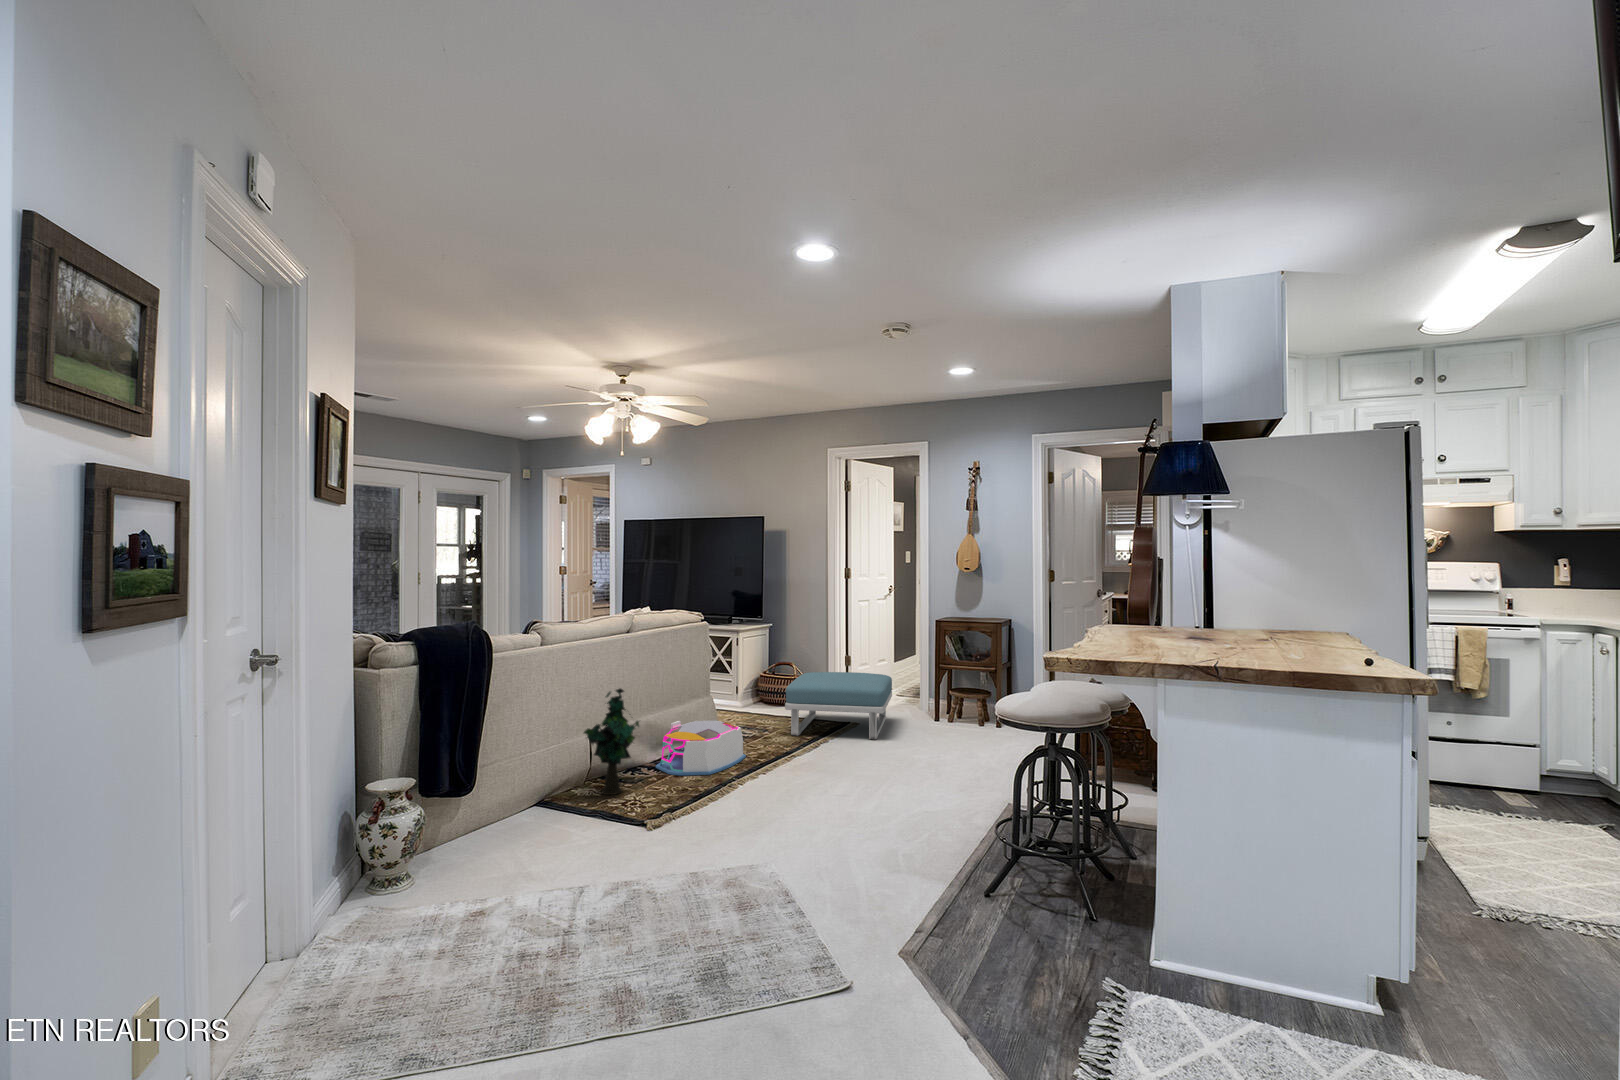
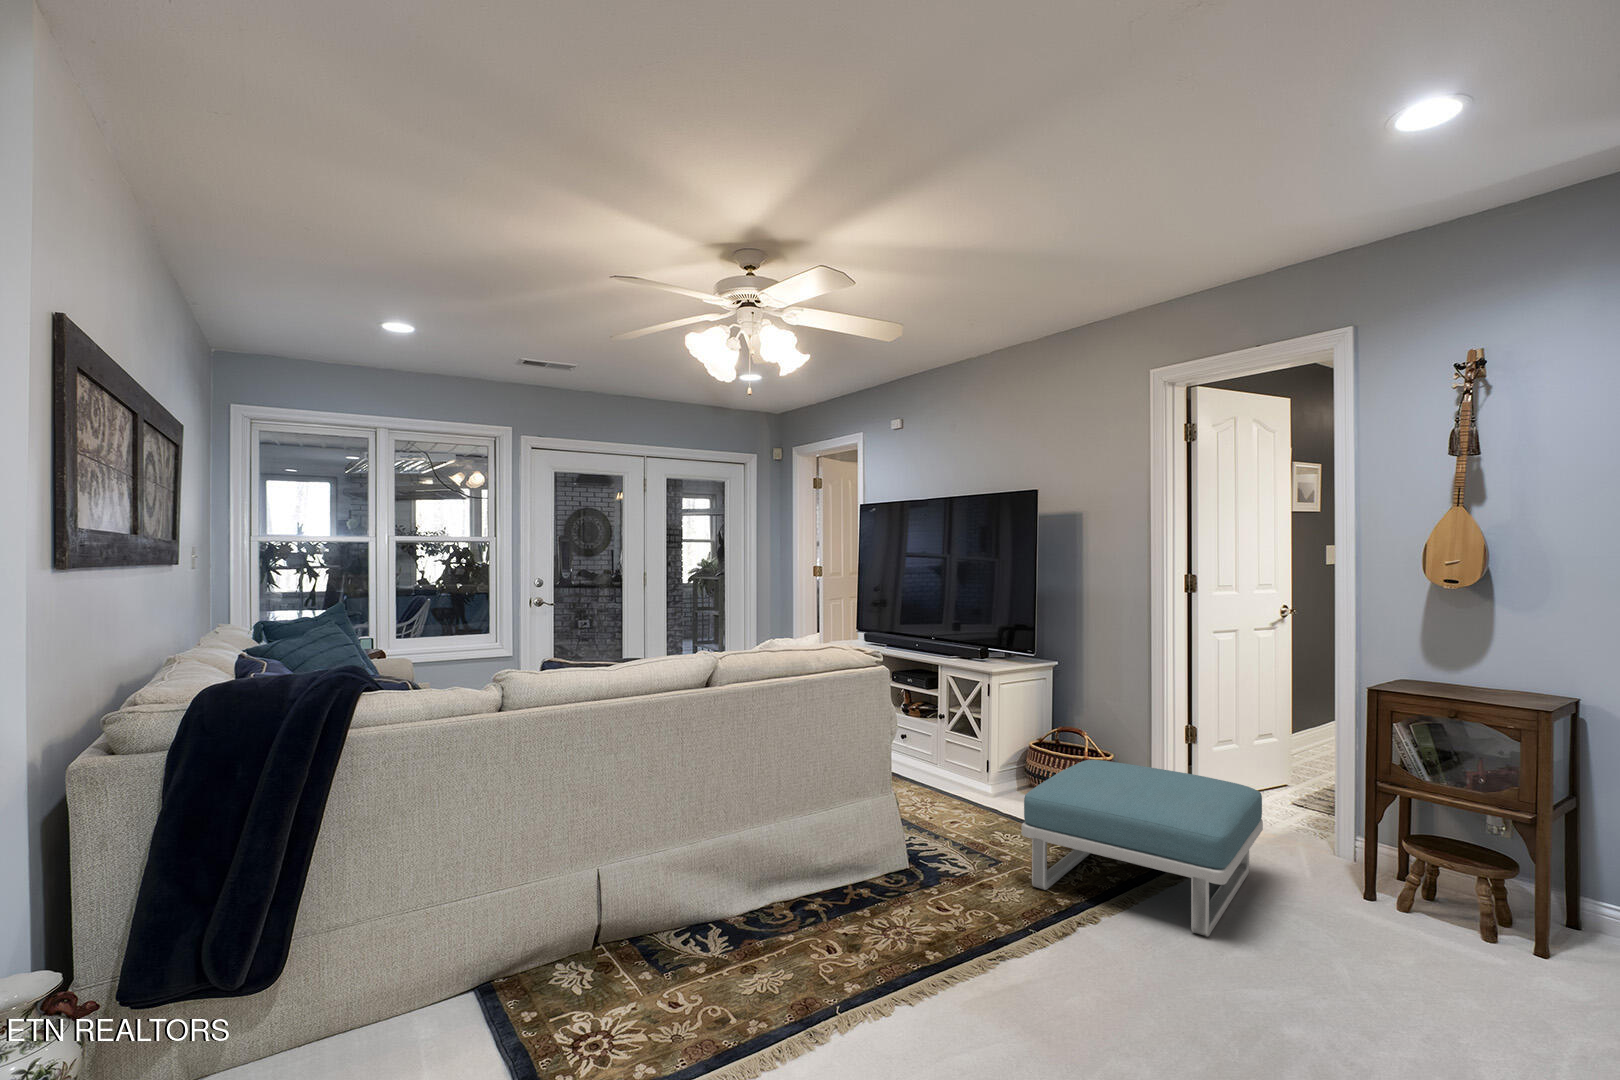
decorative plant: present [584,689,639,795] -> none [528,794,645,1007]
storage bin: present [656,721,746,776] -> none [726,844,905,983]

